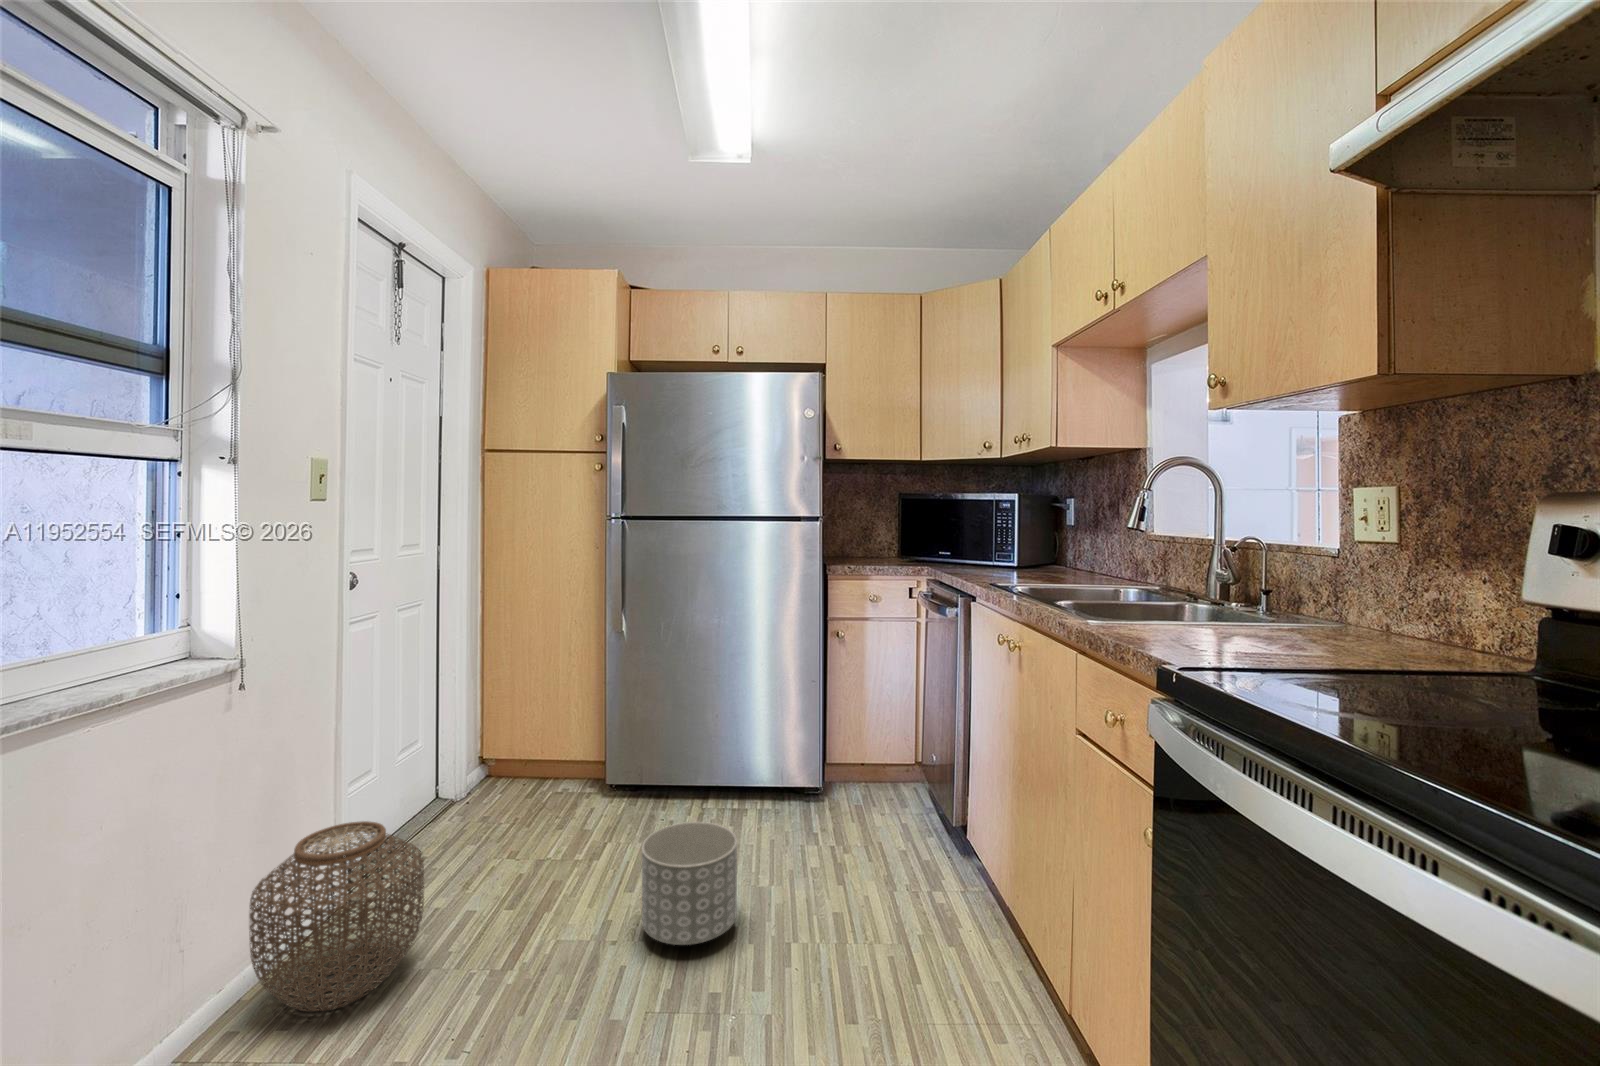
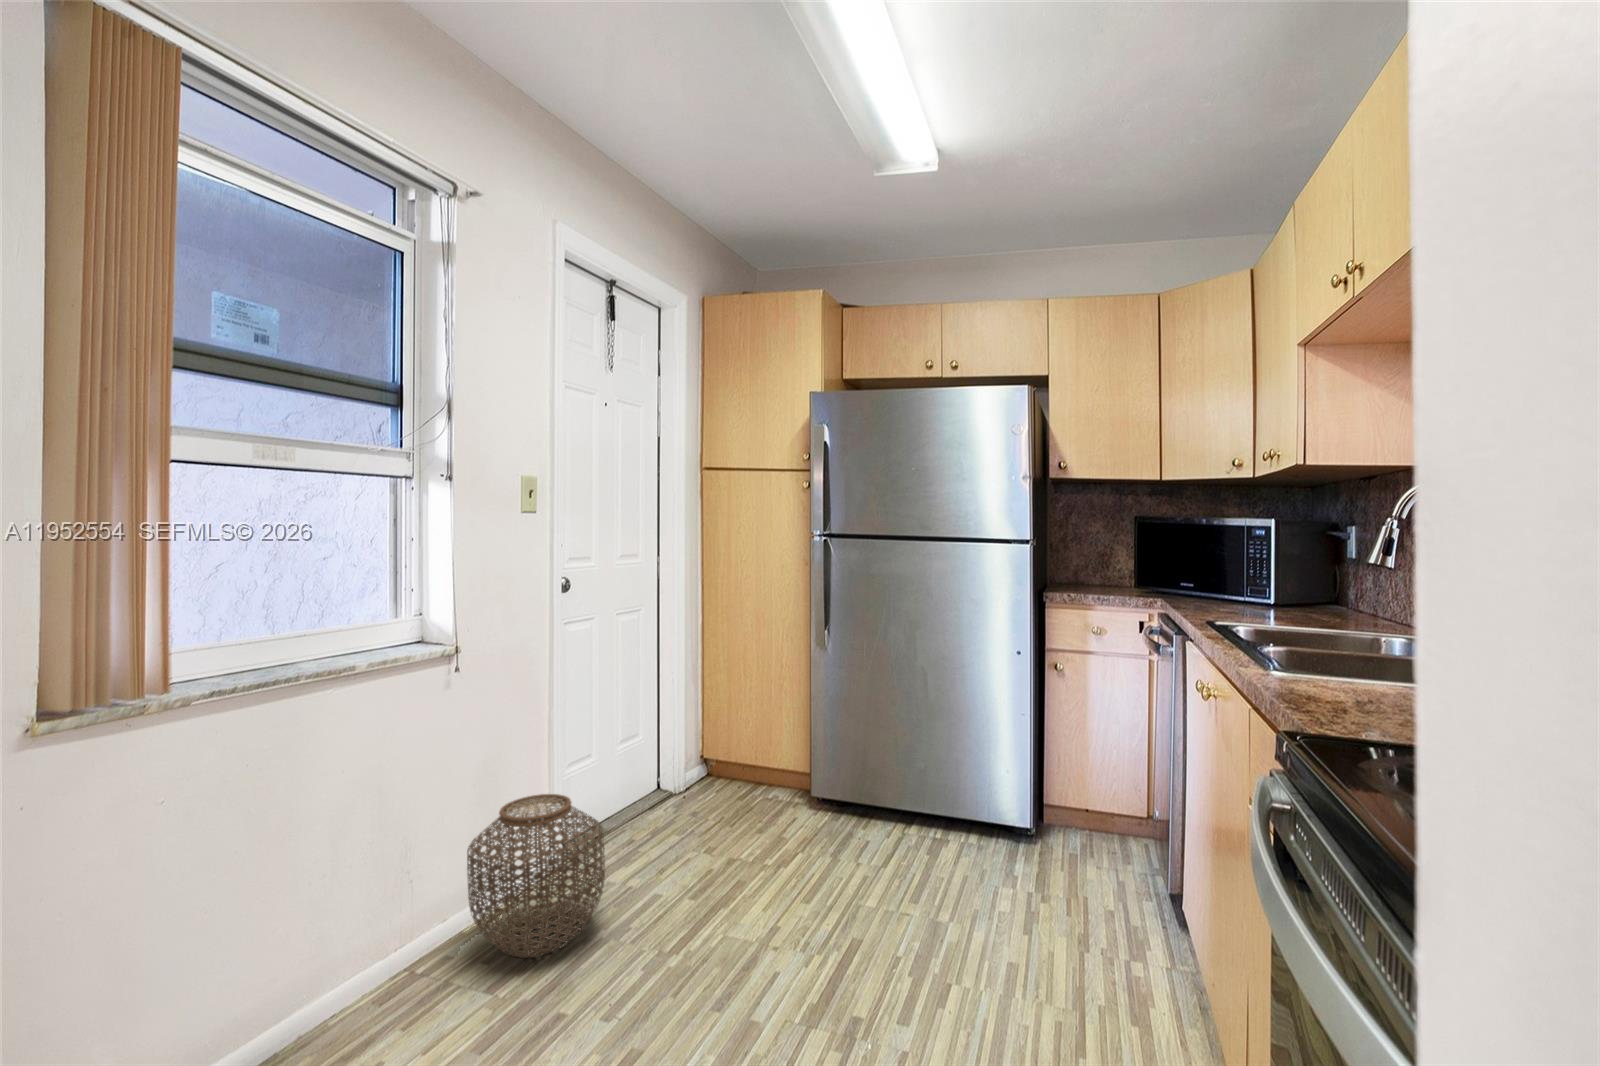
planter: present [642,822,737,945] -> none [797,834,902,963]

